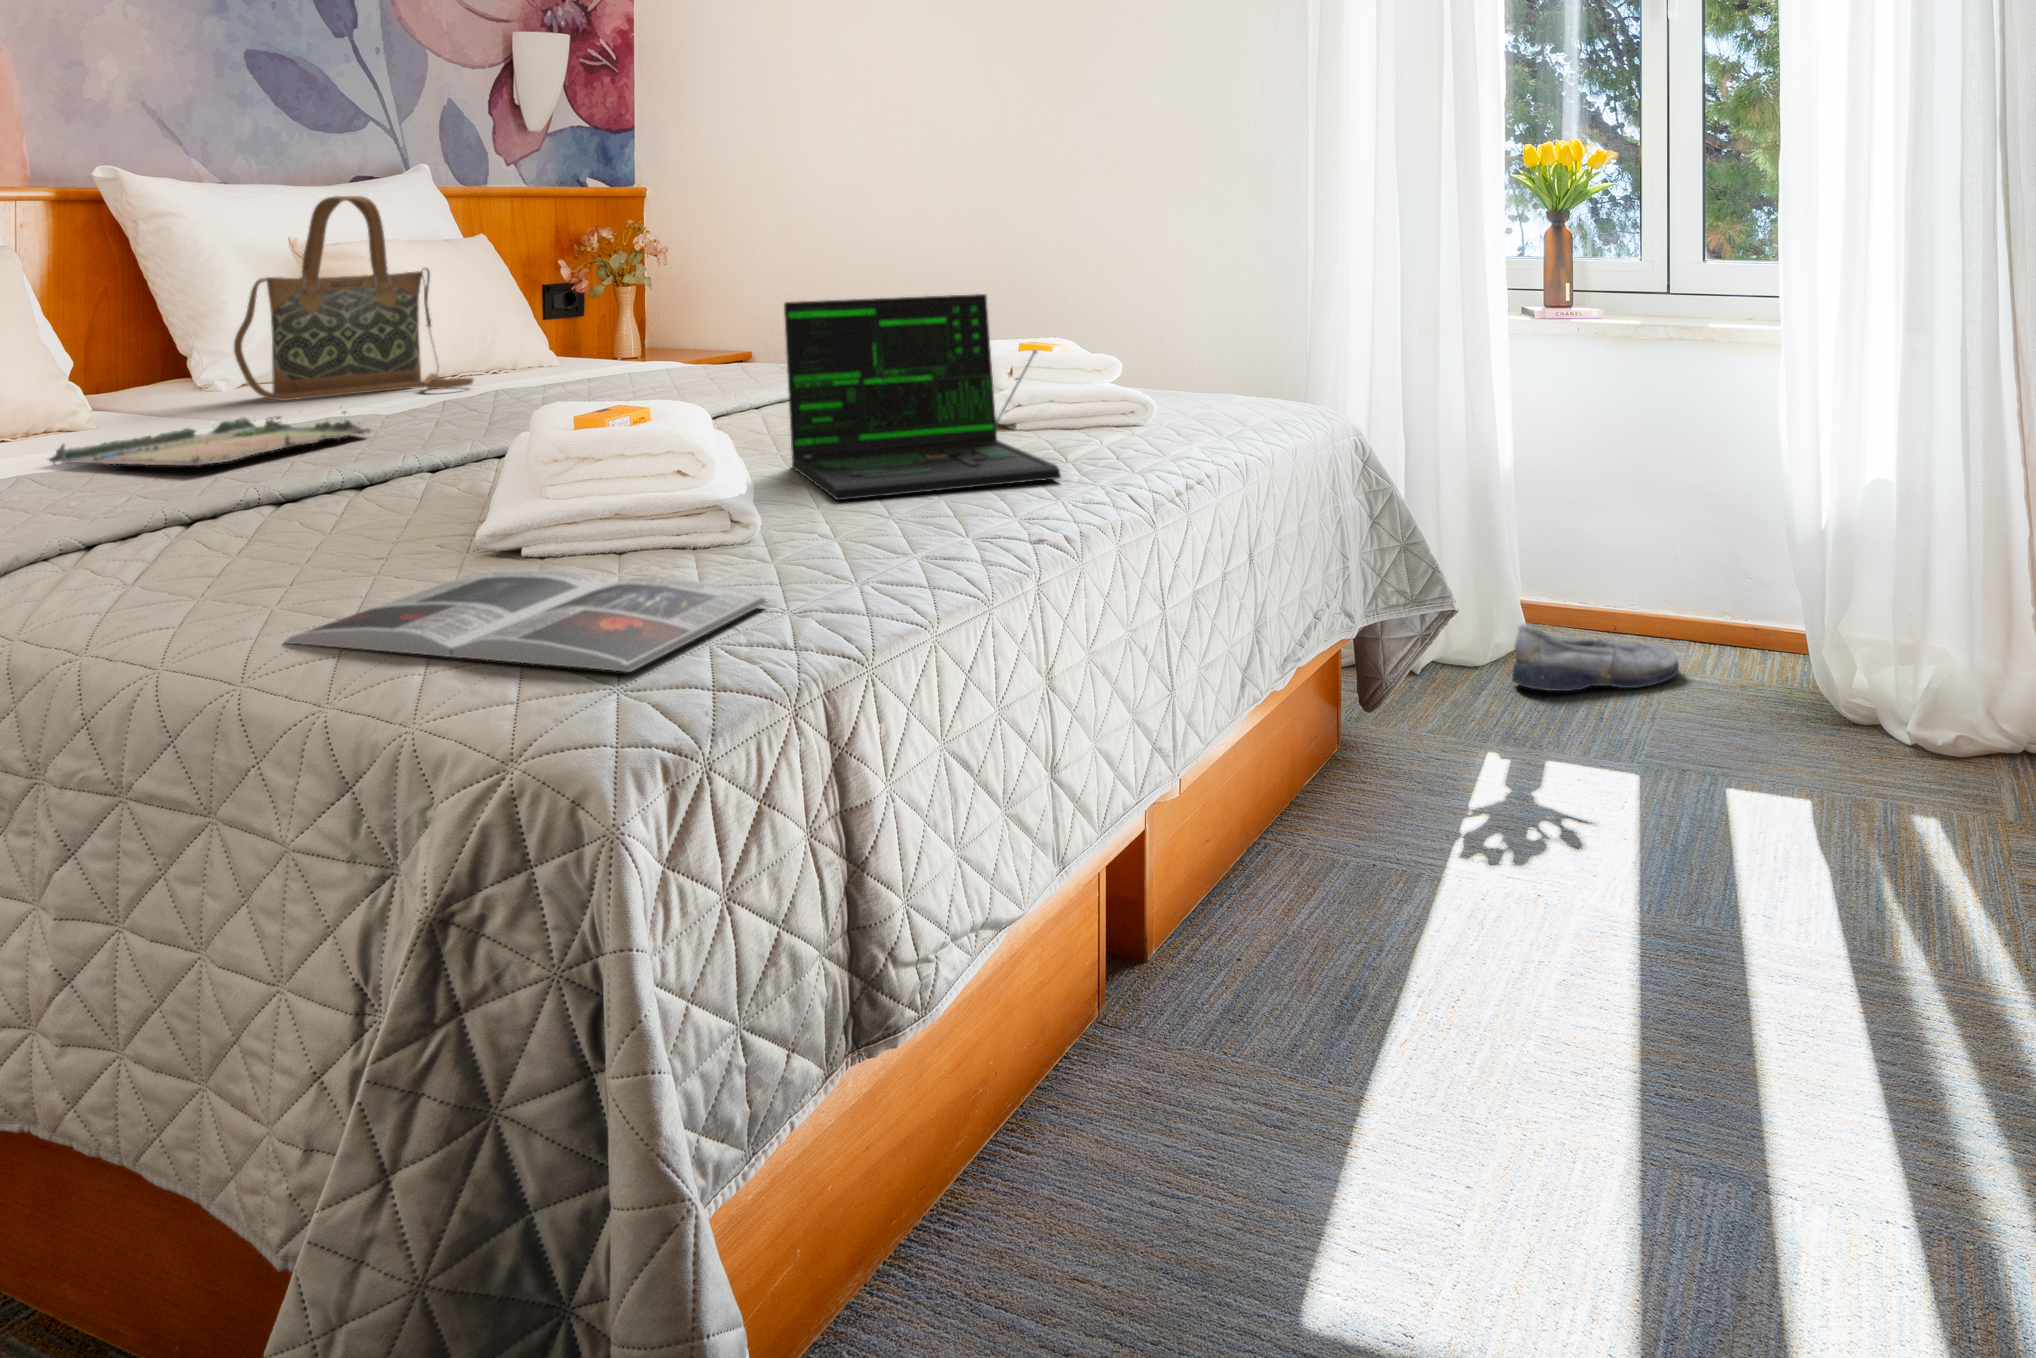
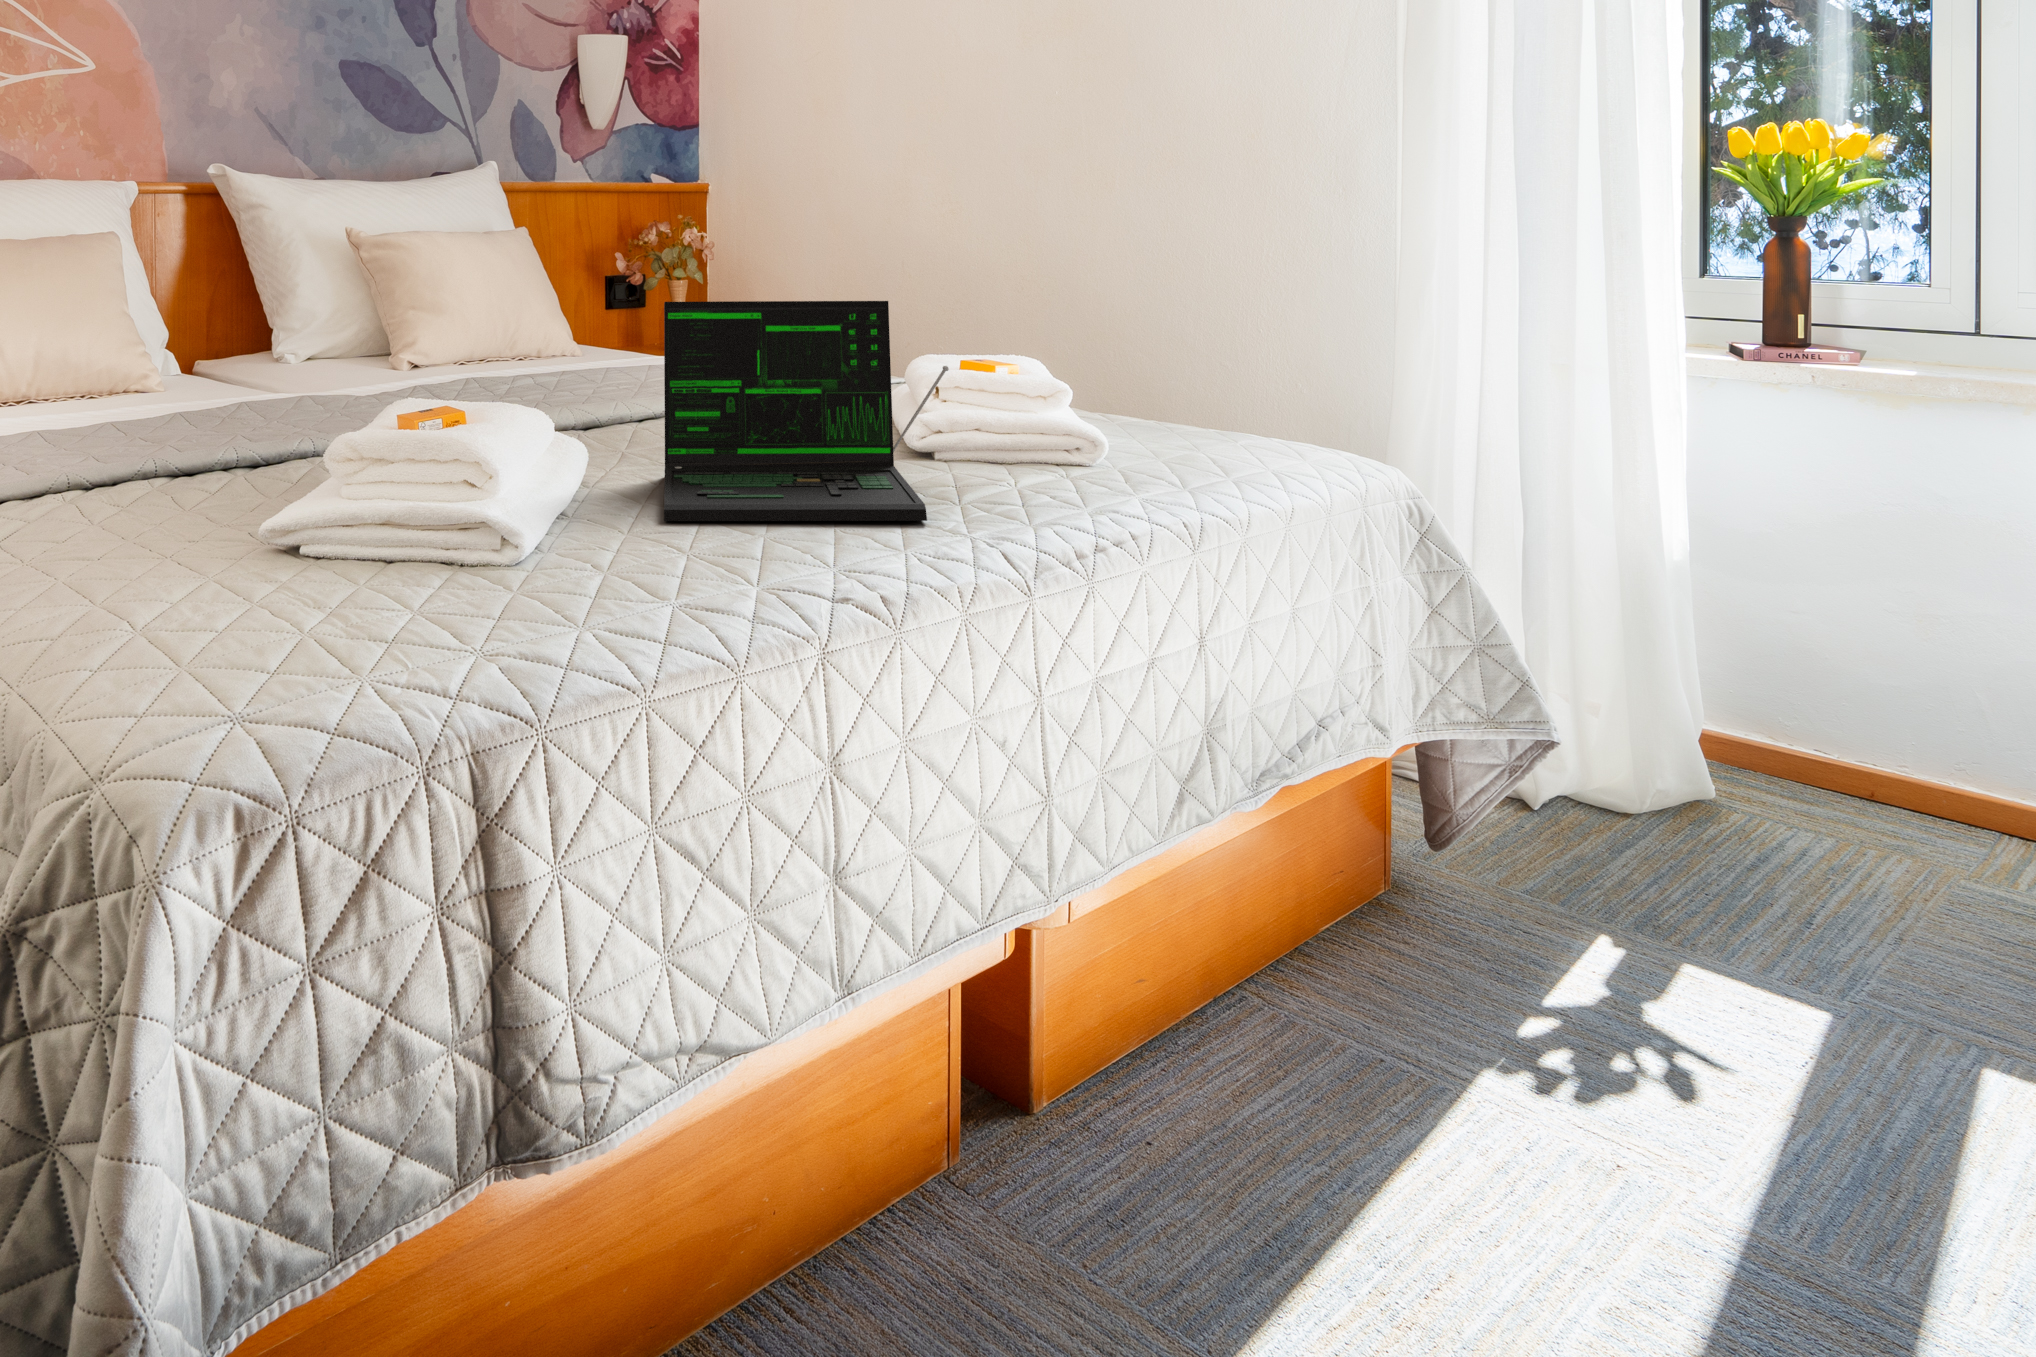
handbag: present [234,196,474,401] -> none [284,187,480,371]
tray: present [49,411,370,466] -> none [88,381,345,428]
magazine: present [284,570,767,672] -> none [32,564,465,701]
shoe: present [1512,624,1679,691] -> none [1662,763,1949,881]

